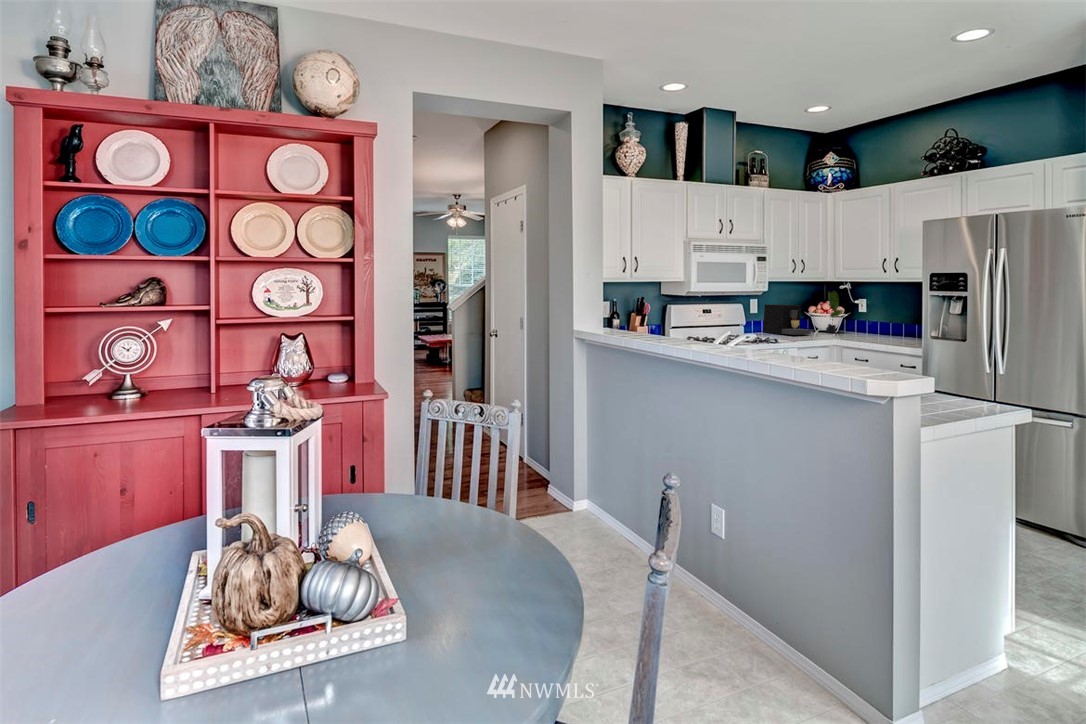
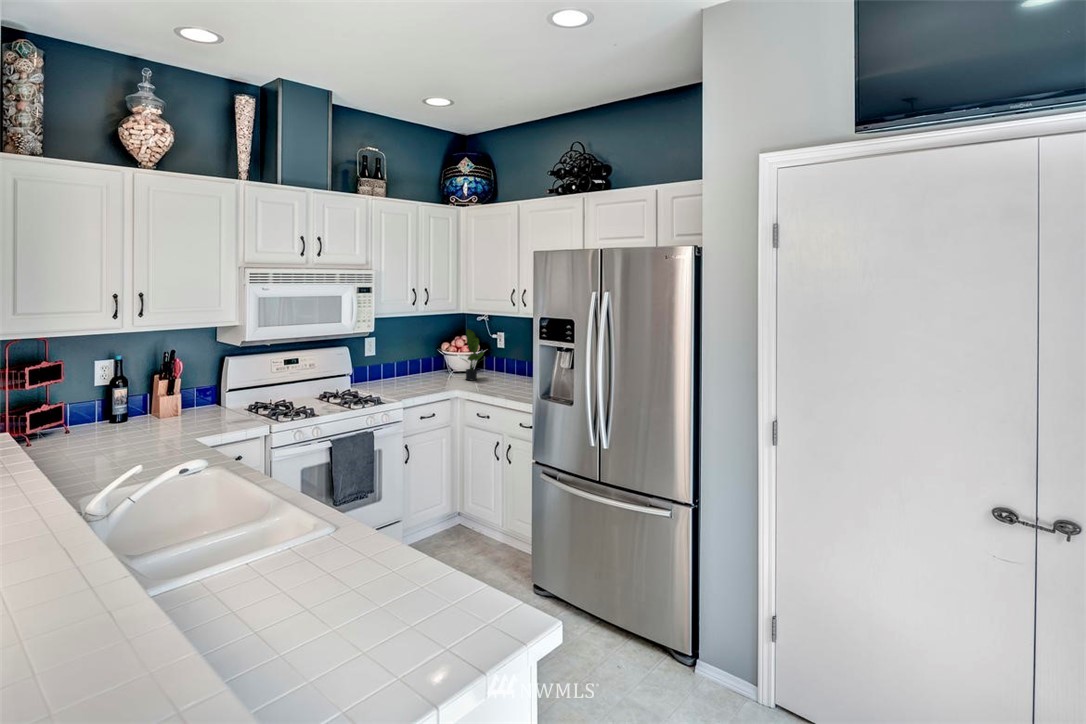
coffee maker: present [763,304,811,335] -> none [389,345,440,388]

